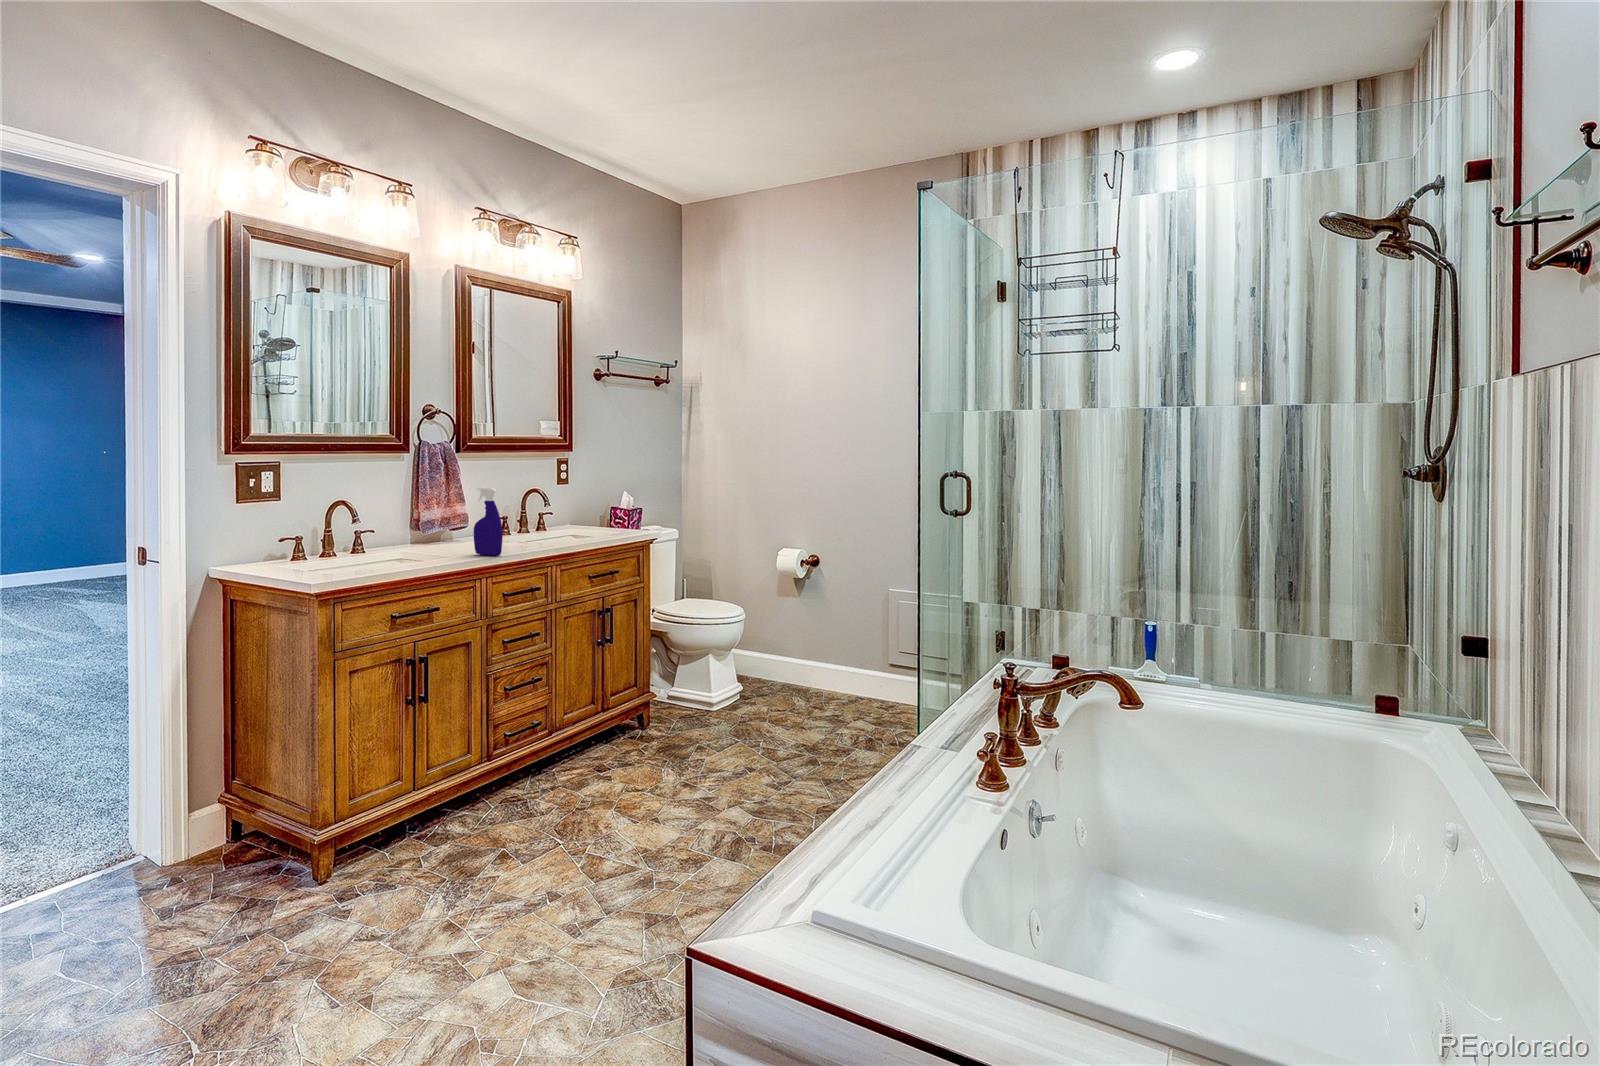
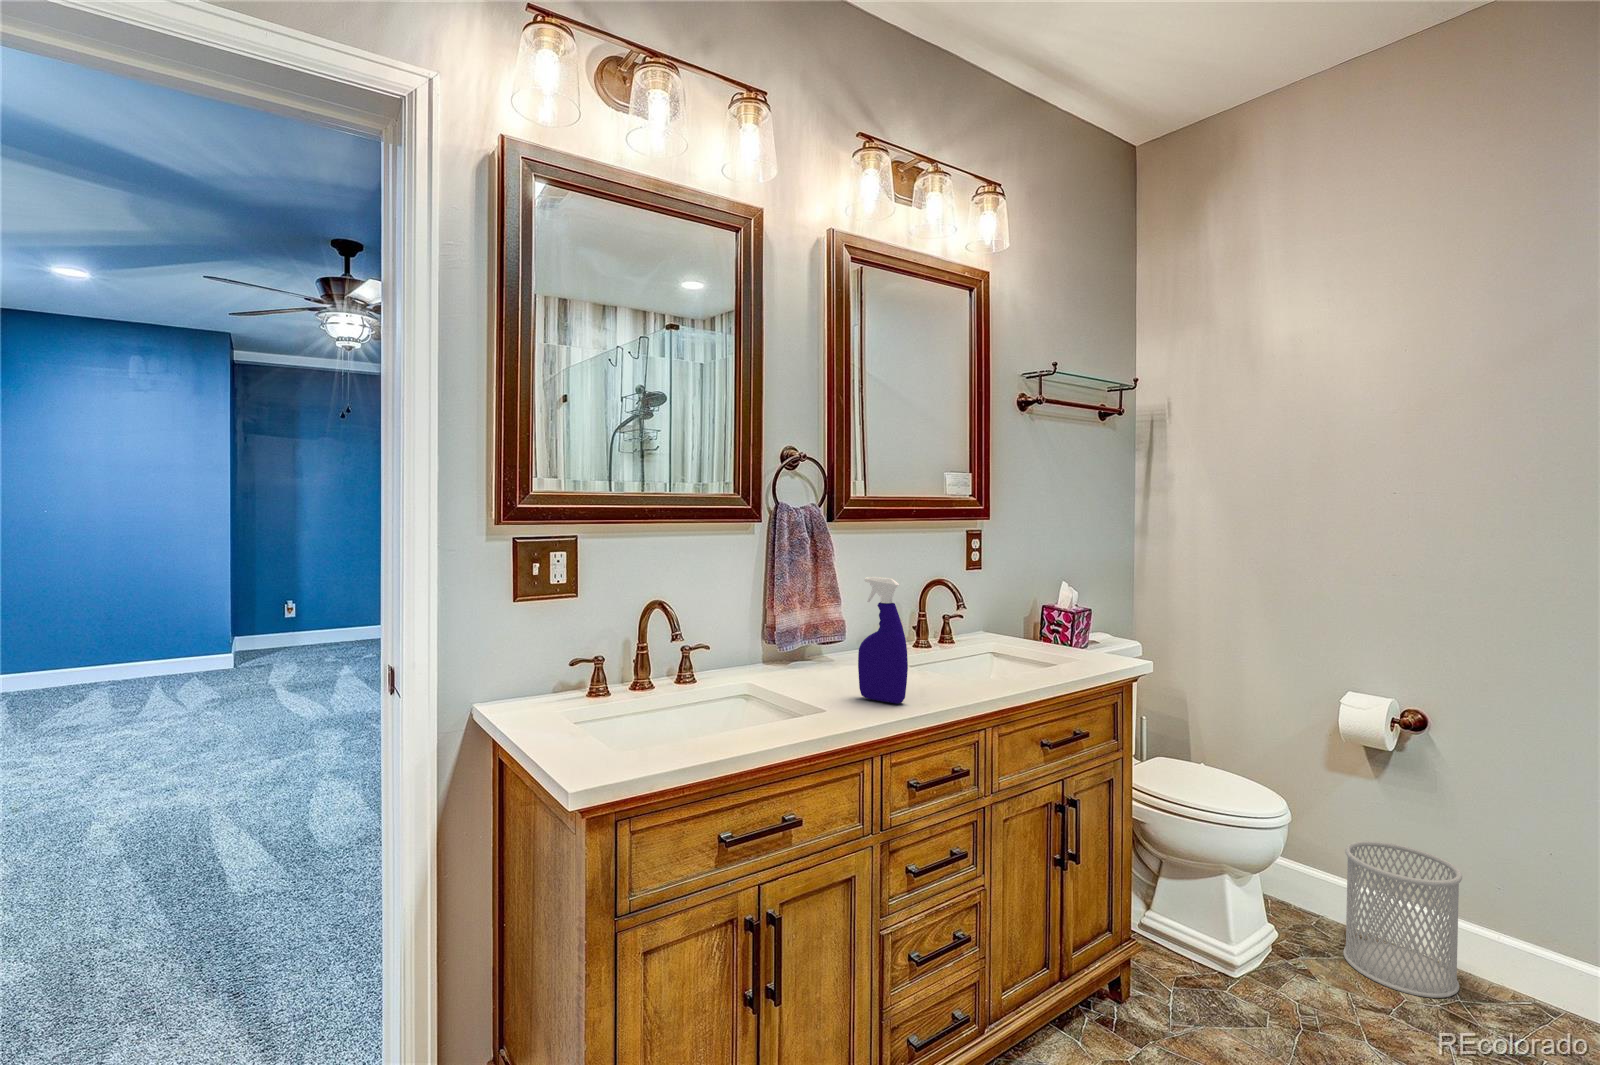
wastebasket: none [770,632,819,702] -> present [1343,841,1462,998]

